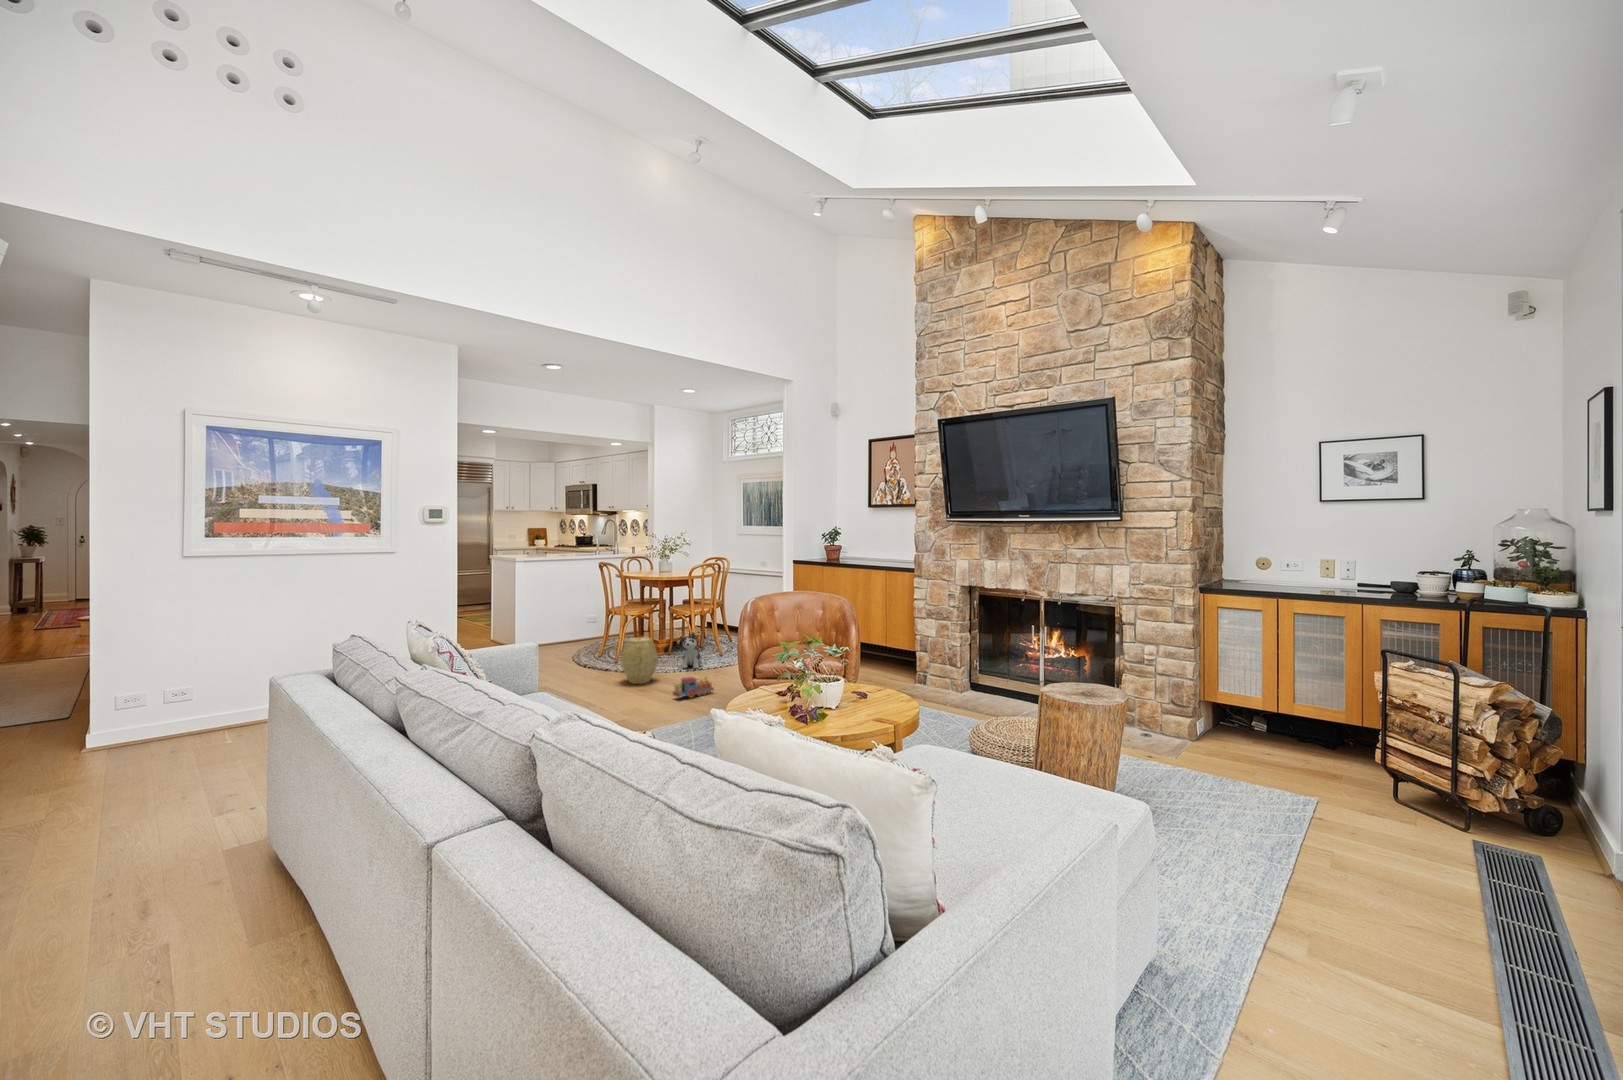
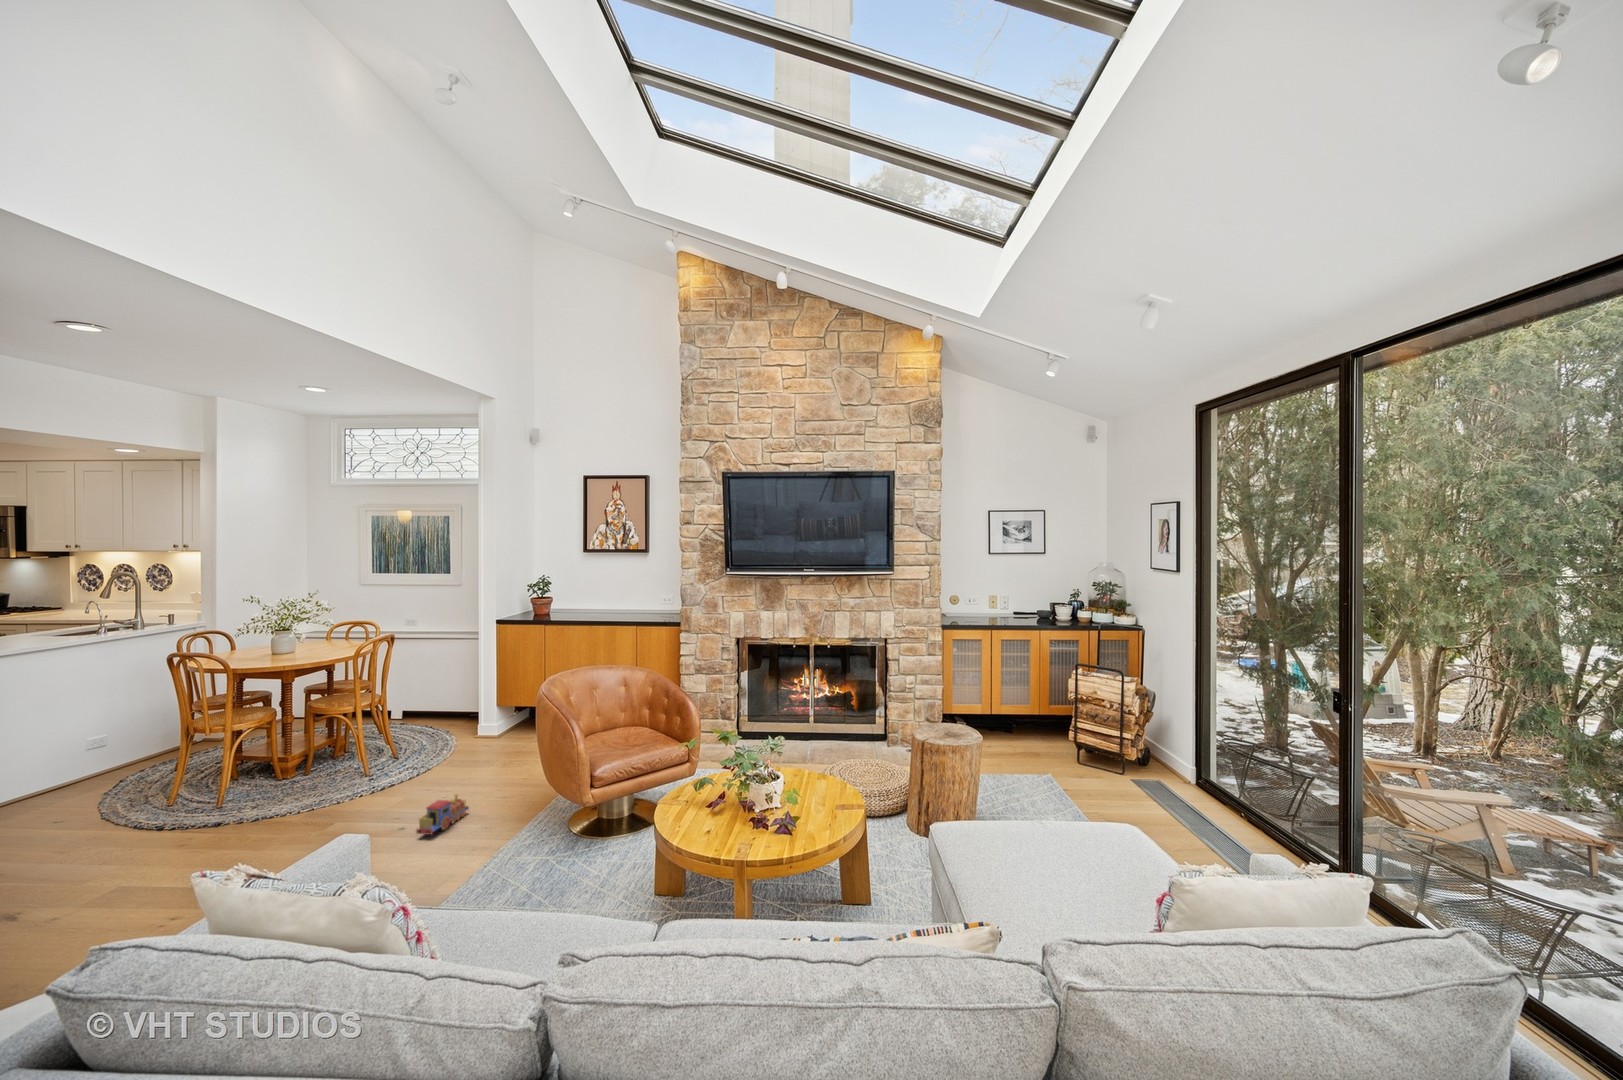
plush toy: present [680,632,703,668] -> none [357,731,394,786]
woven basket: present [621,637,658,684] -> none [284,756,352,832]

